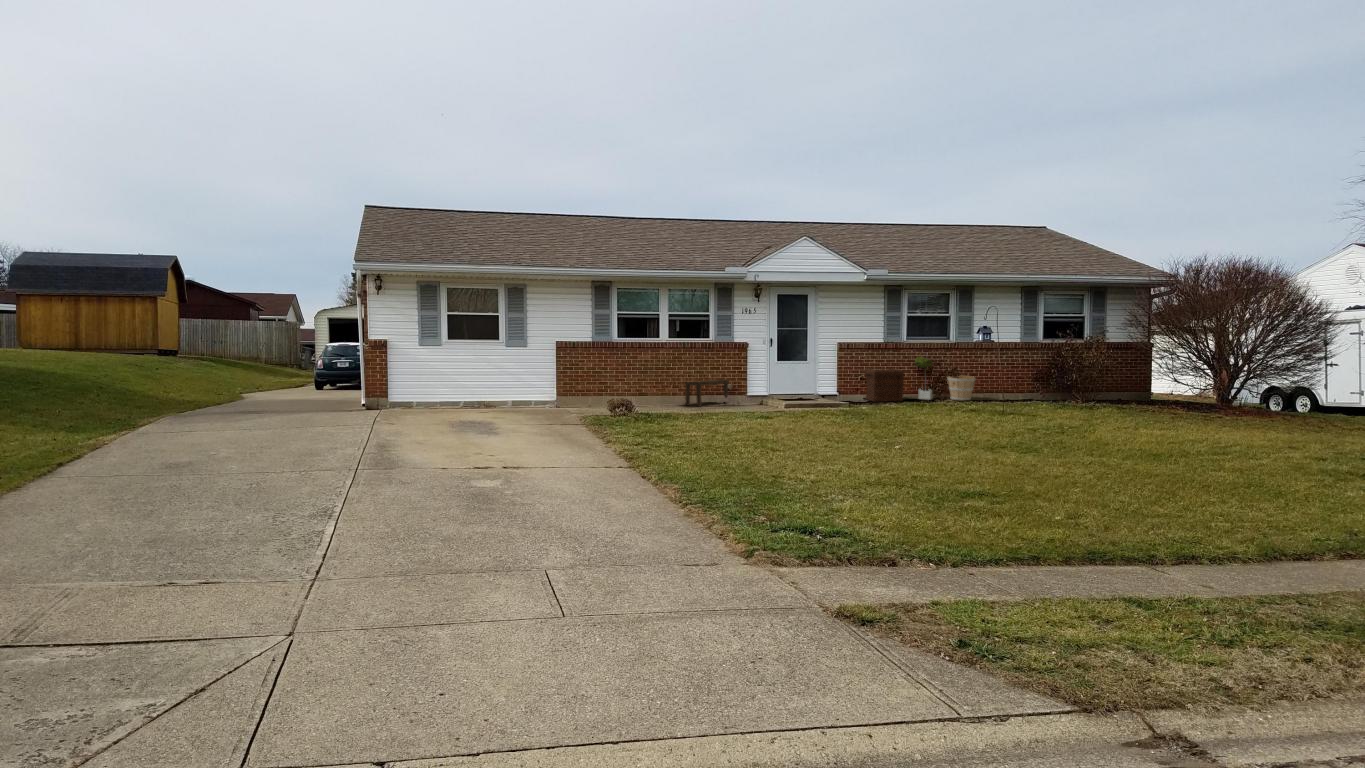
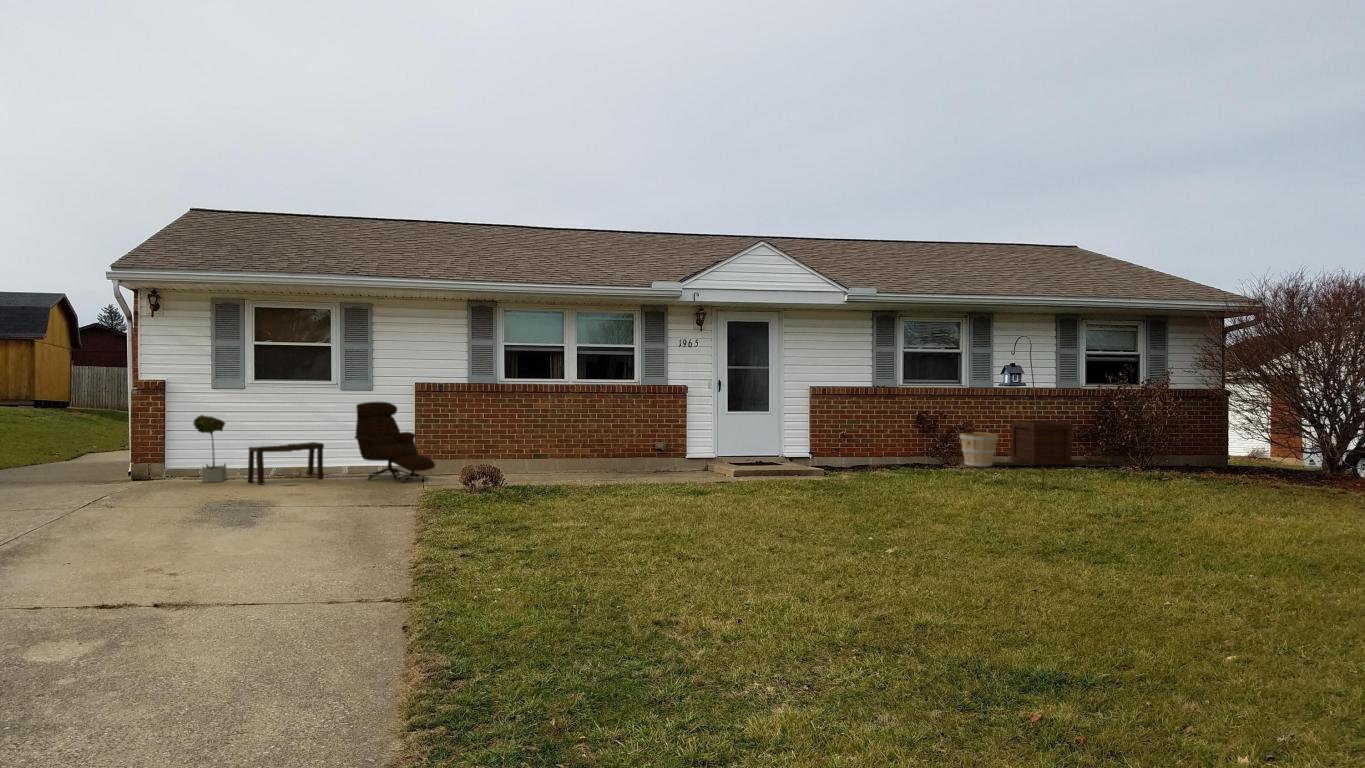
lounge chair: none [518,355,576,411] -> present [355,402,435,482]
potted tree: present [915,357,933,400] -> present [194,415,227,482]
wooden crate: present [864,368,904,402] -> present [1011,421,1072,465]
bench: present [685,380,729,407] -> present [248,442,324,485]

